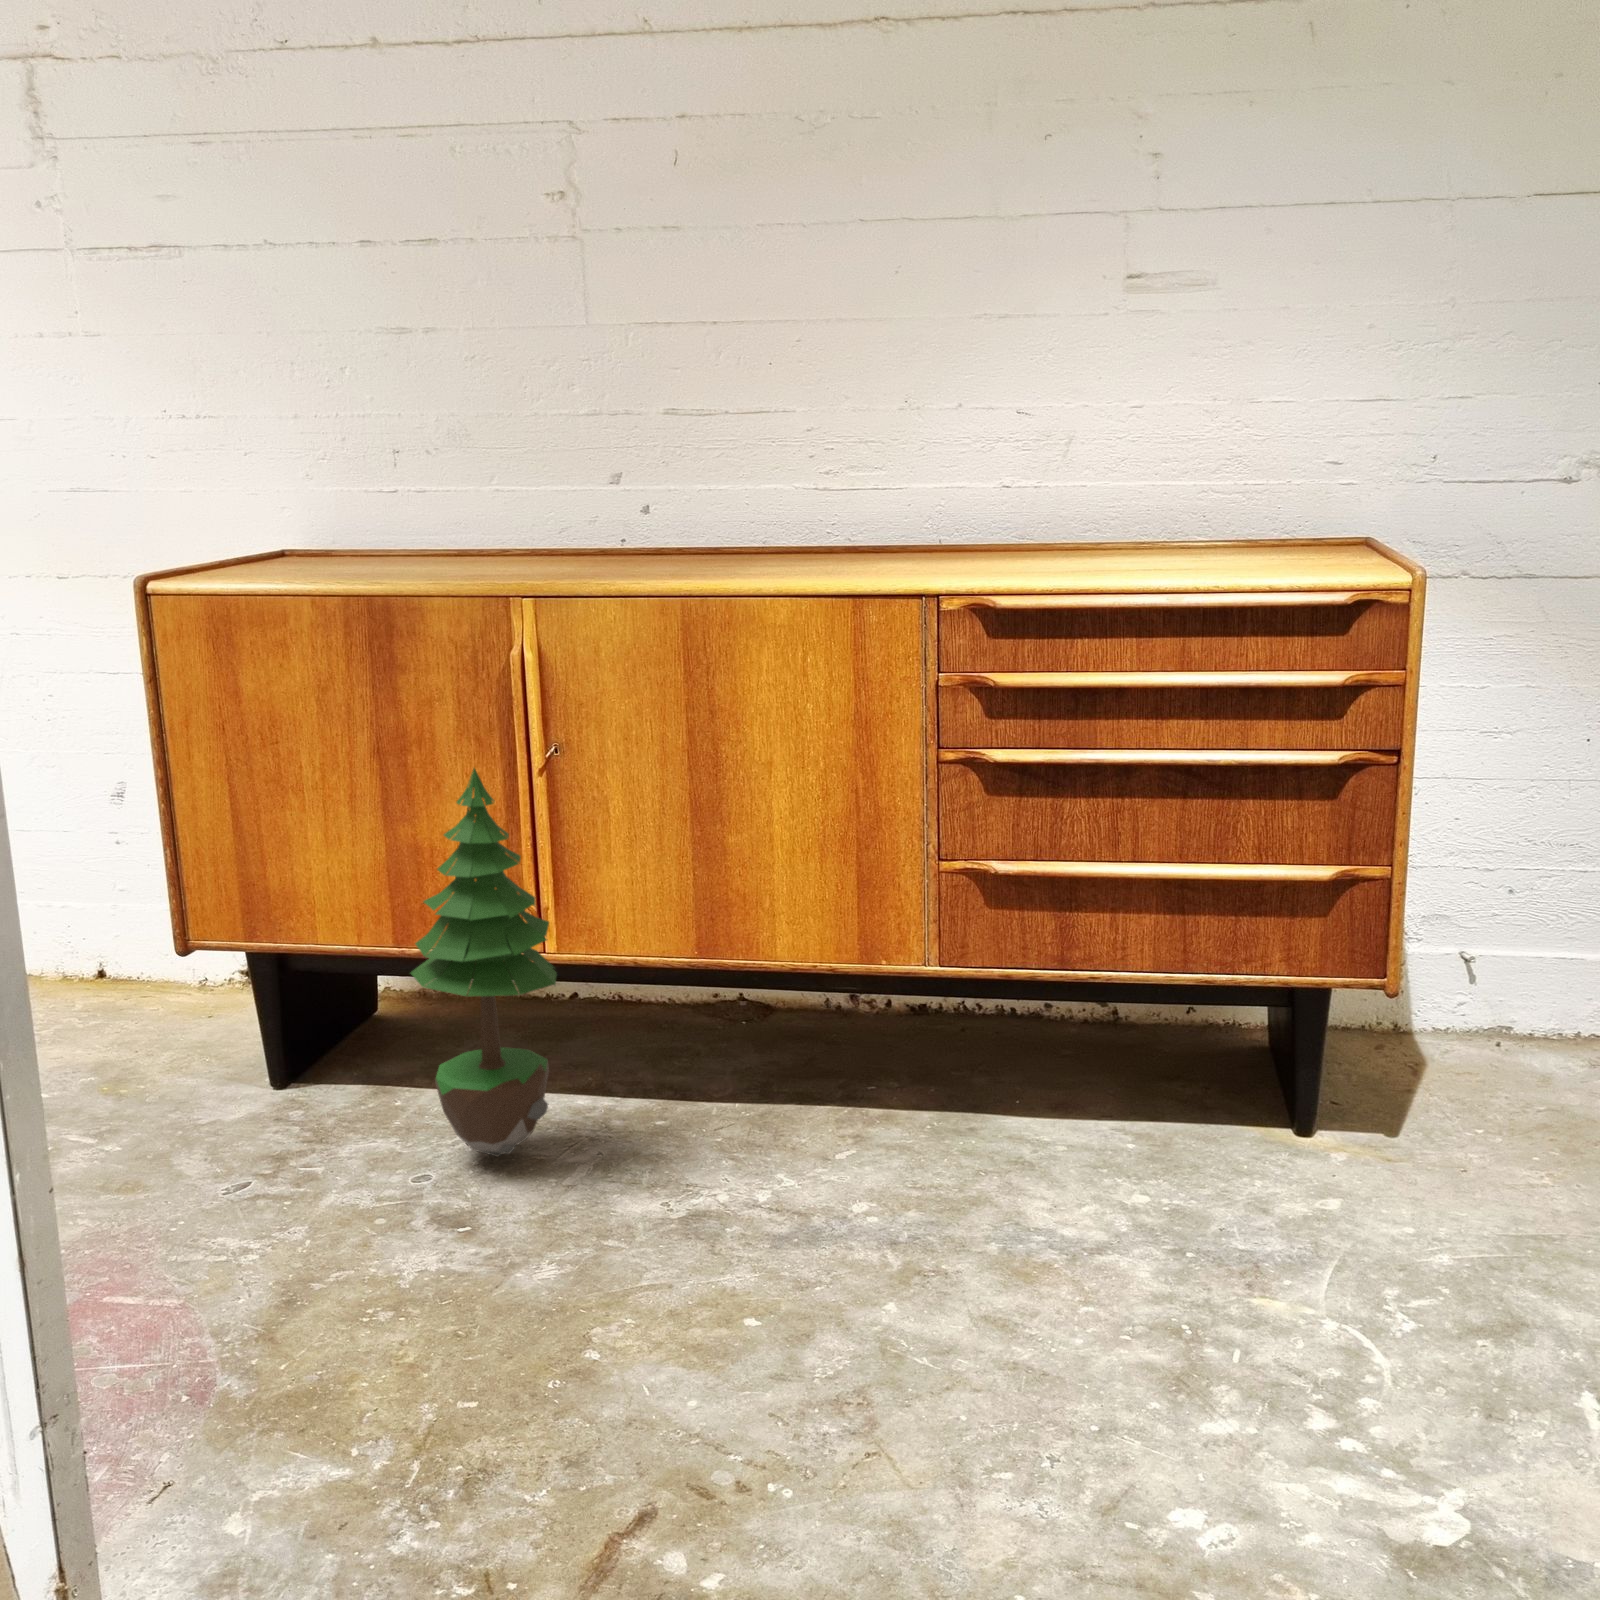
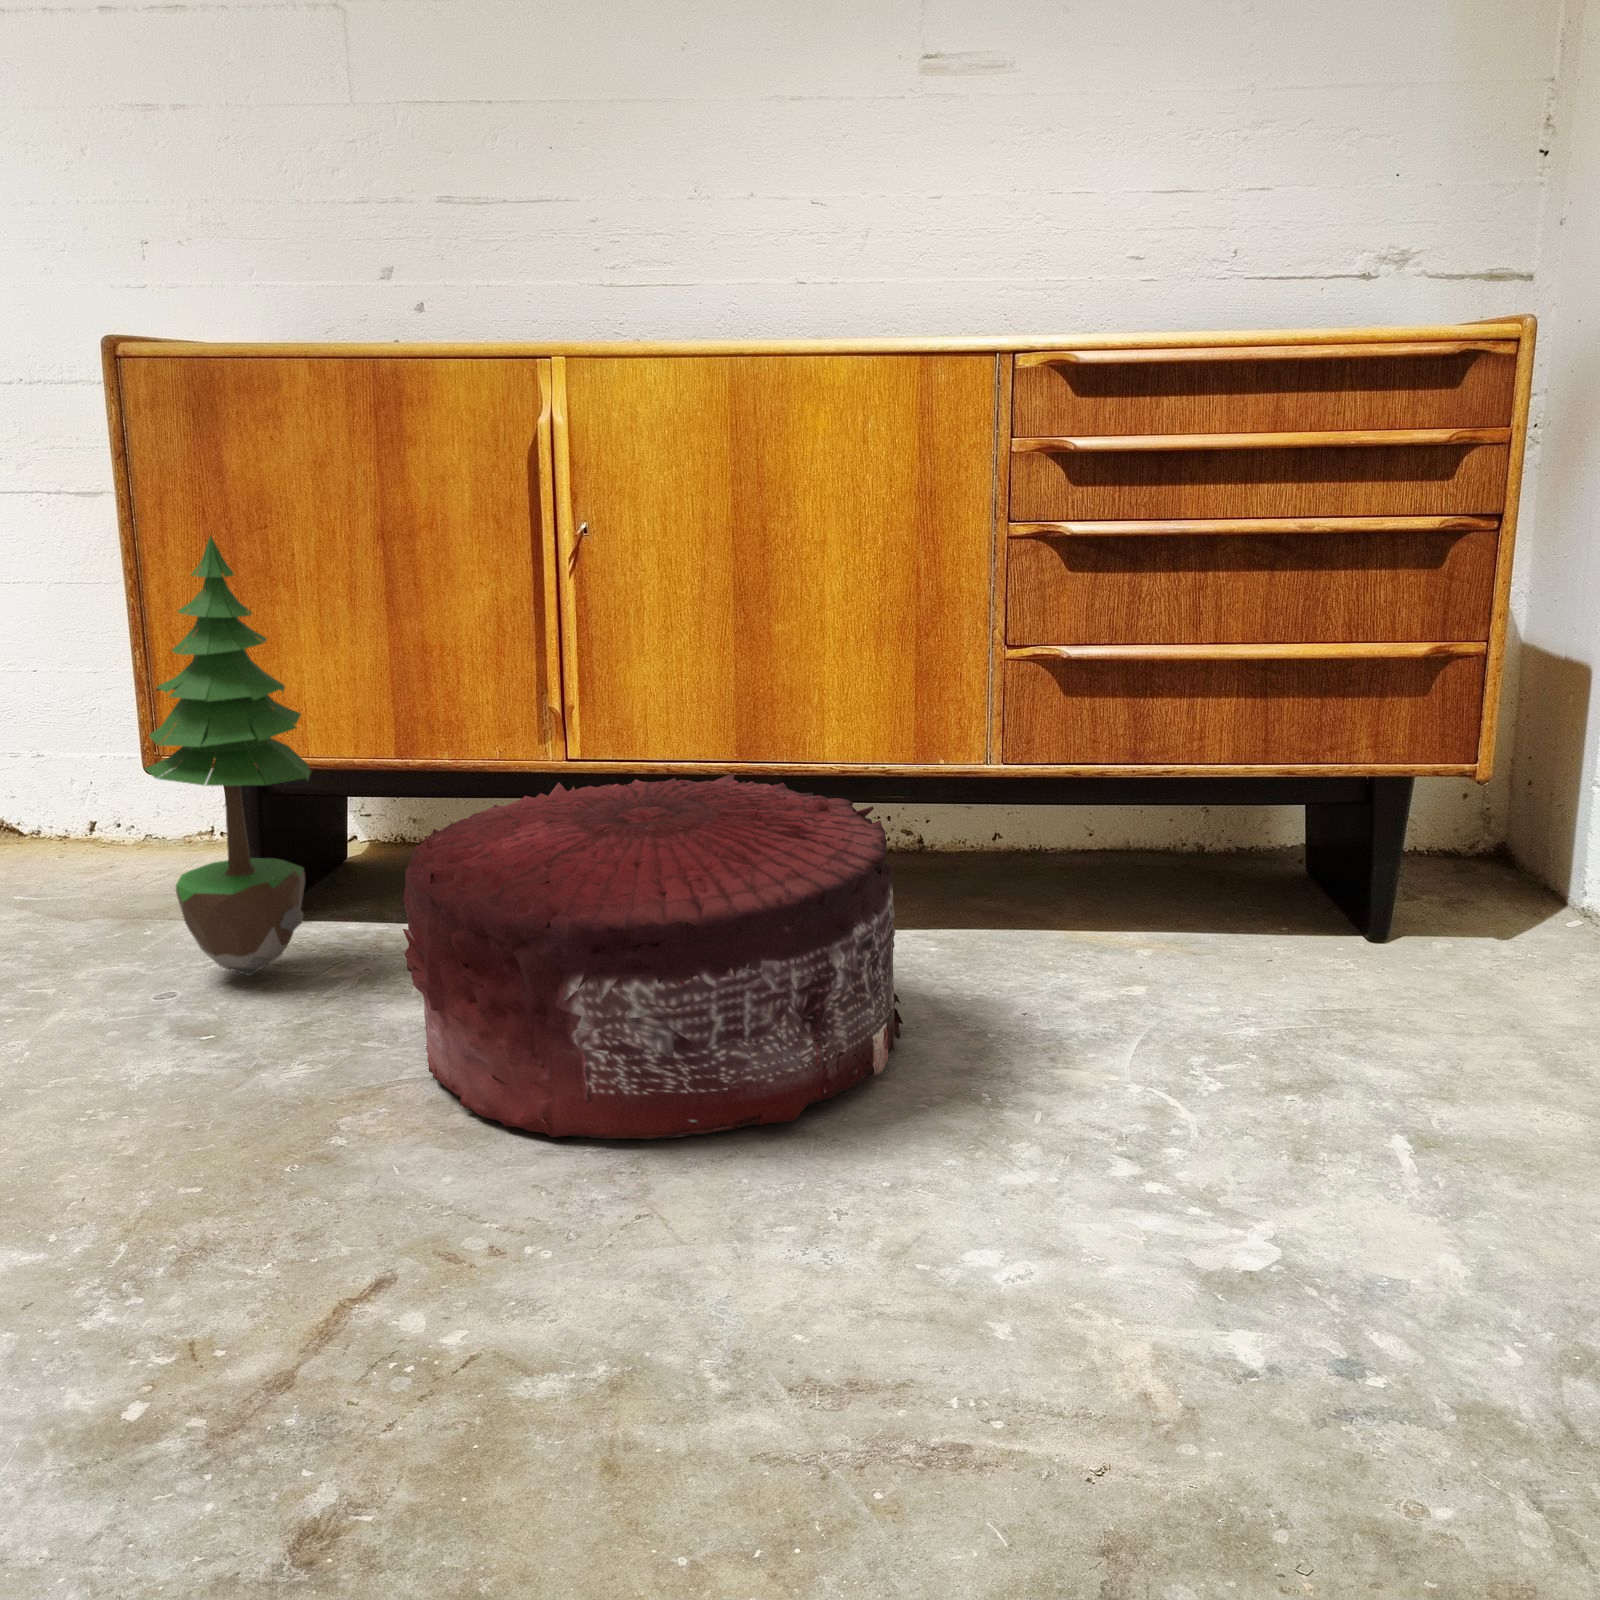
pouf: none [650,988,1105,1366] -> present [403,773,903,1139]

